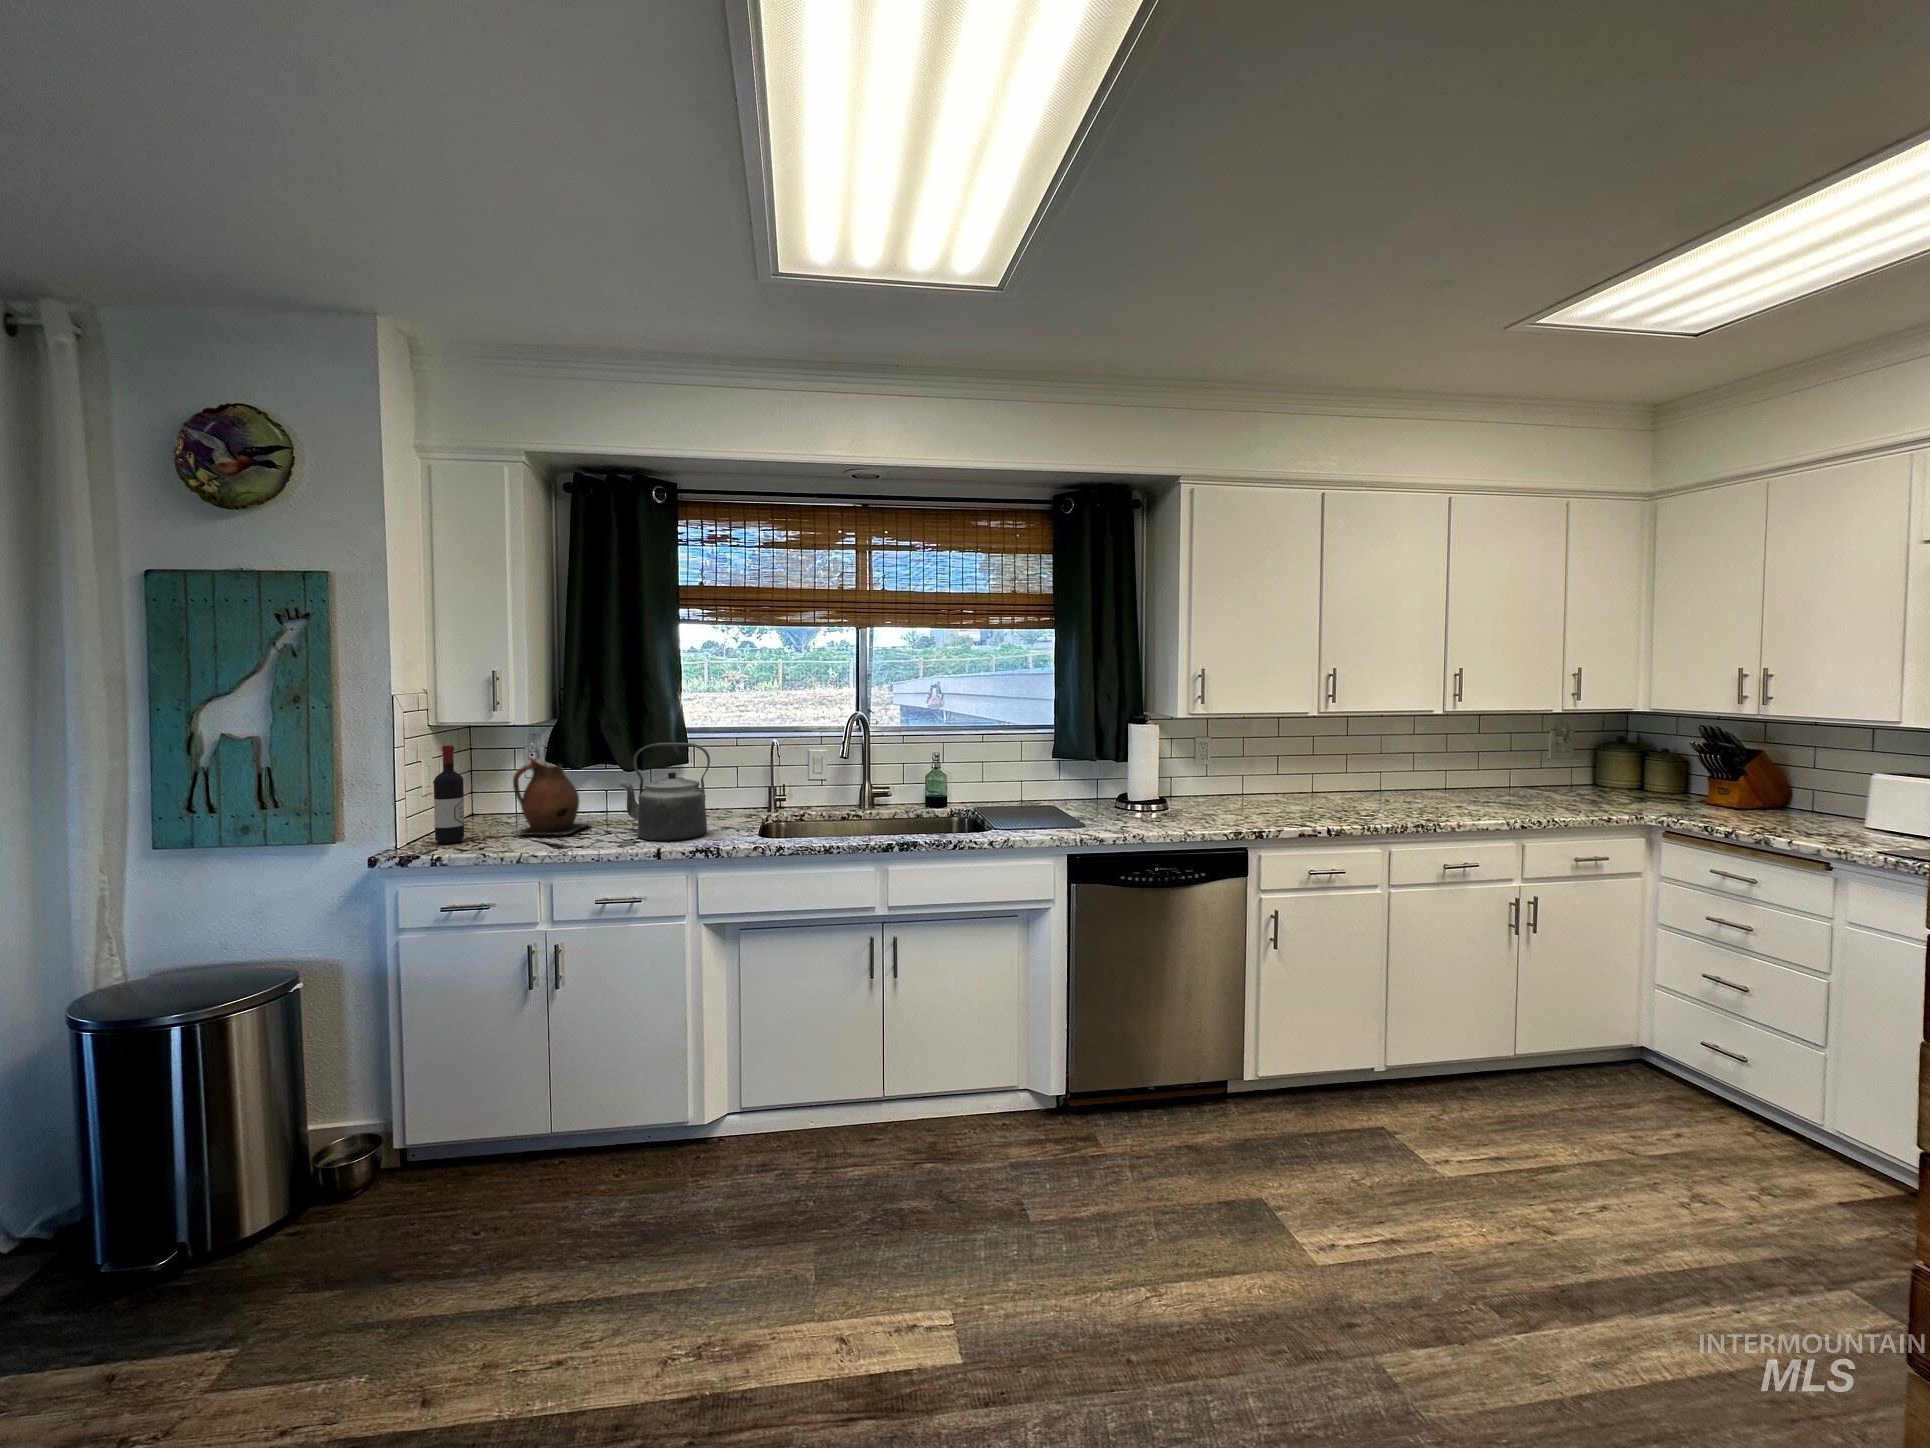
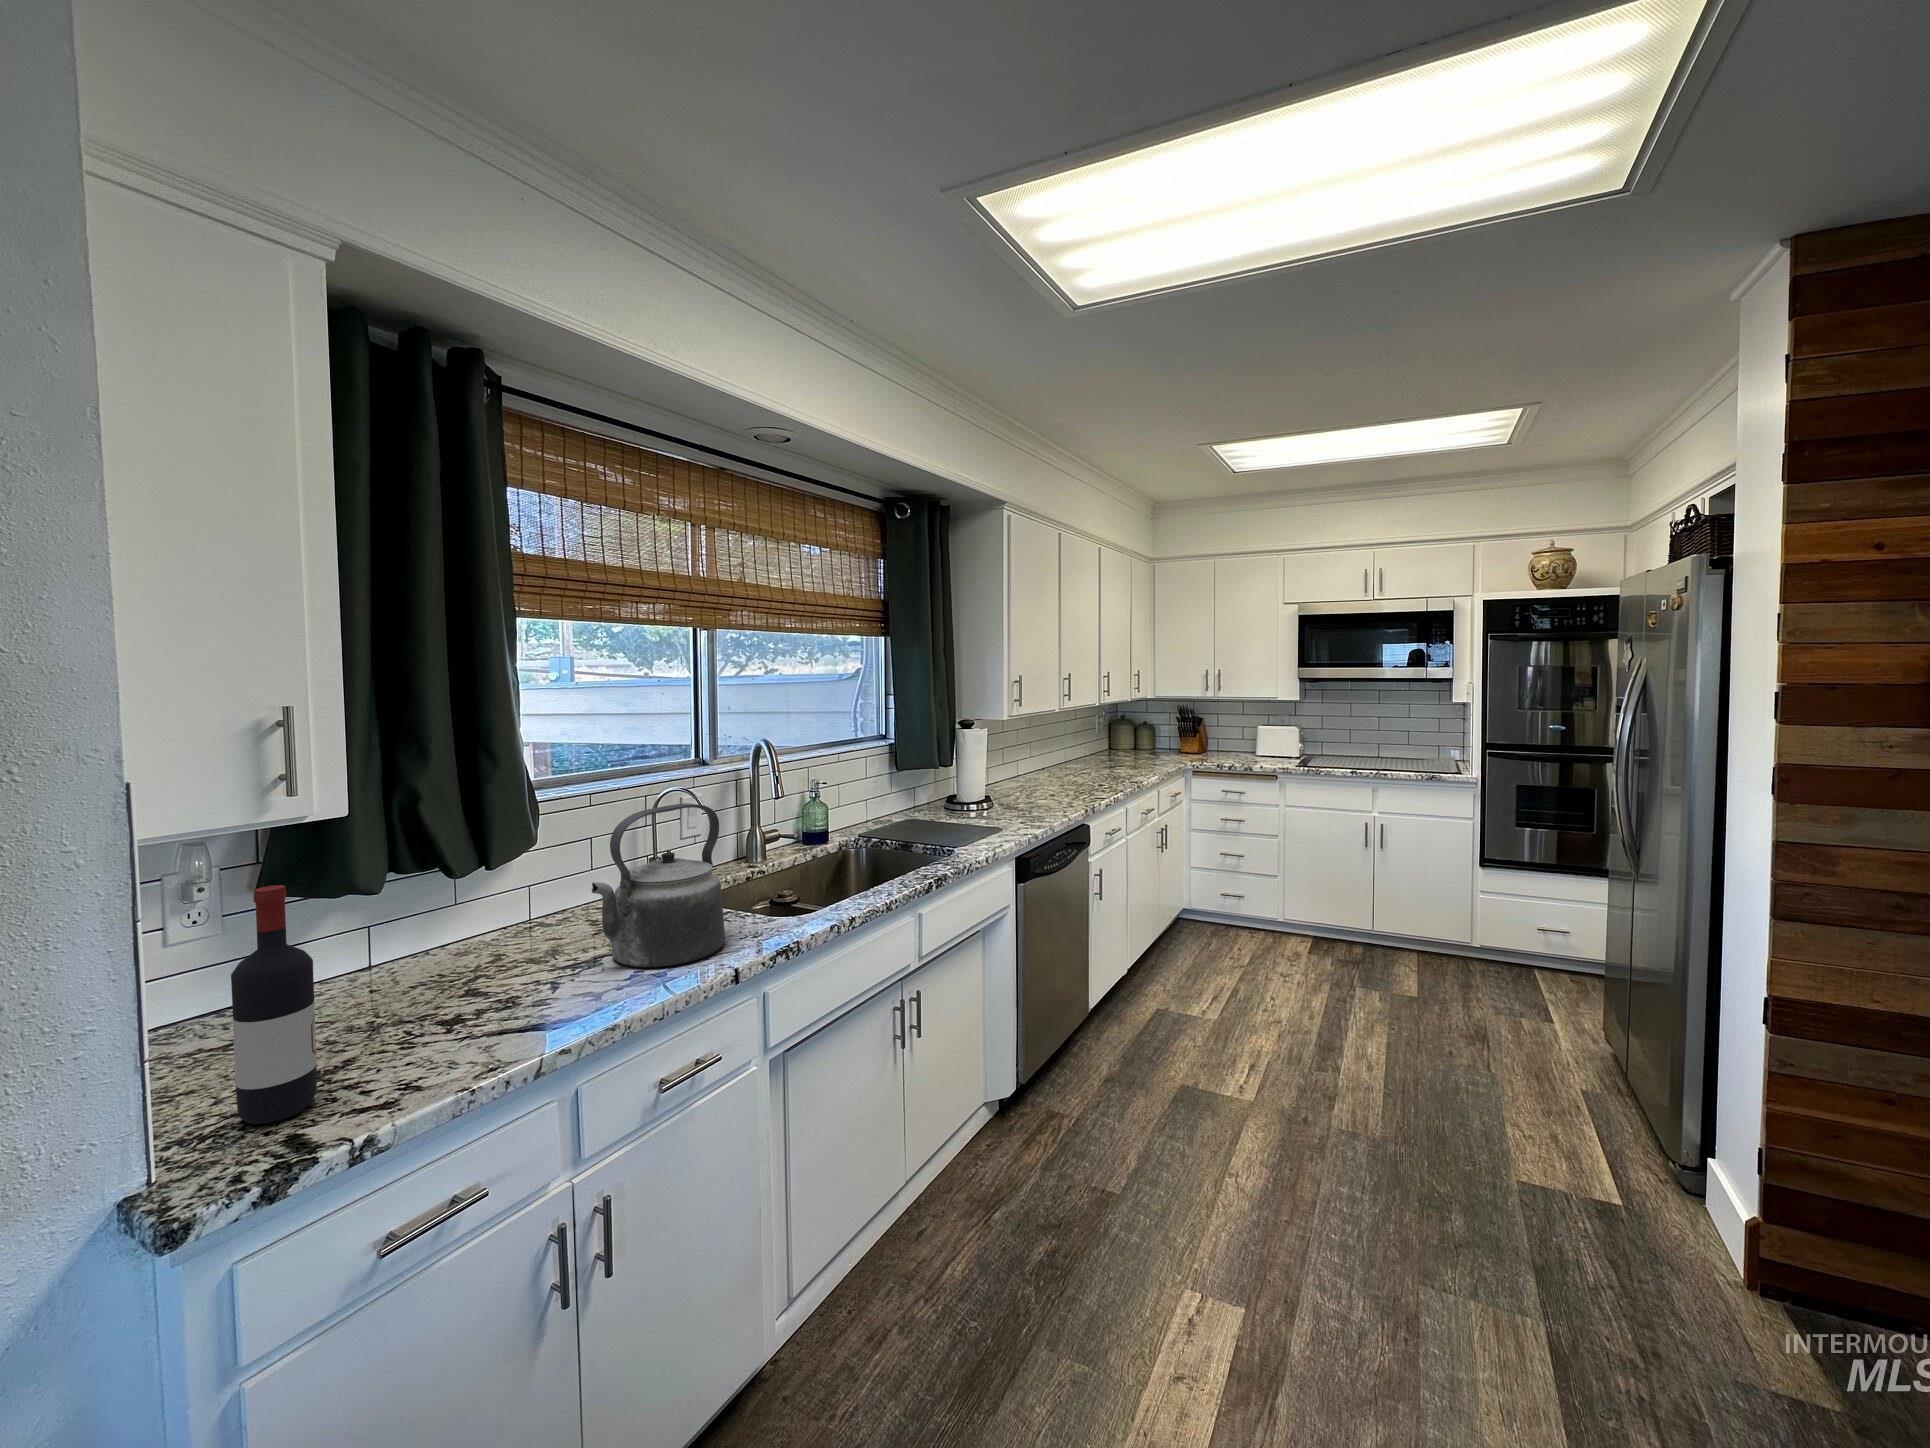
ceramic pitcher: present [513,757,589,835] -> none [349,878,515,1042]

